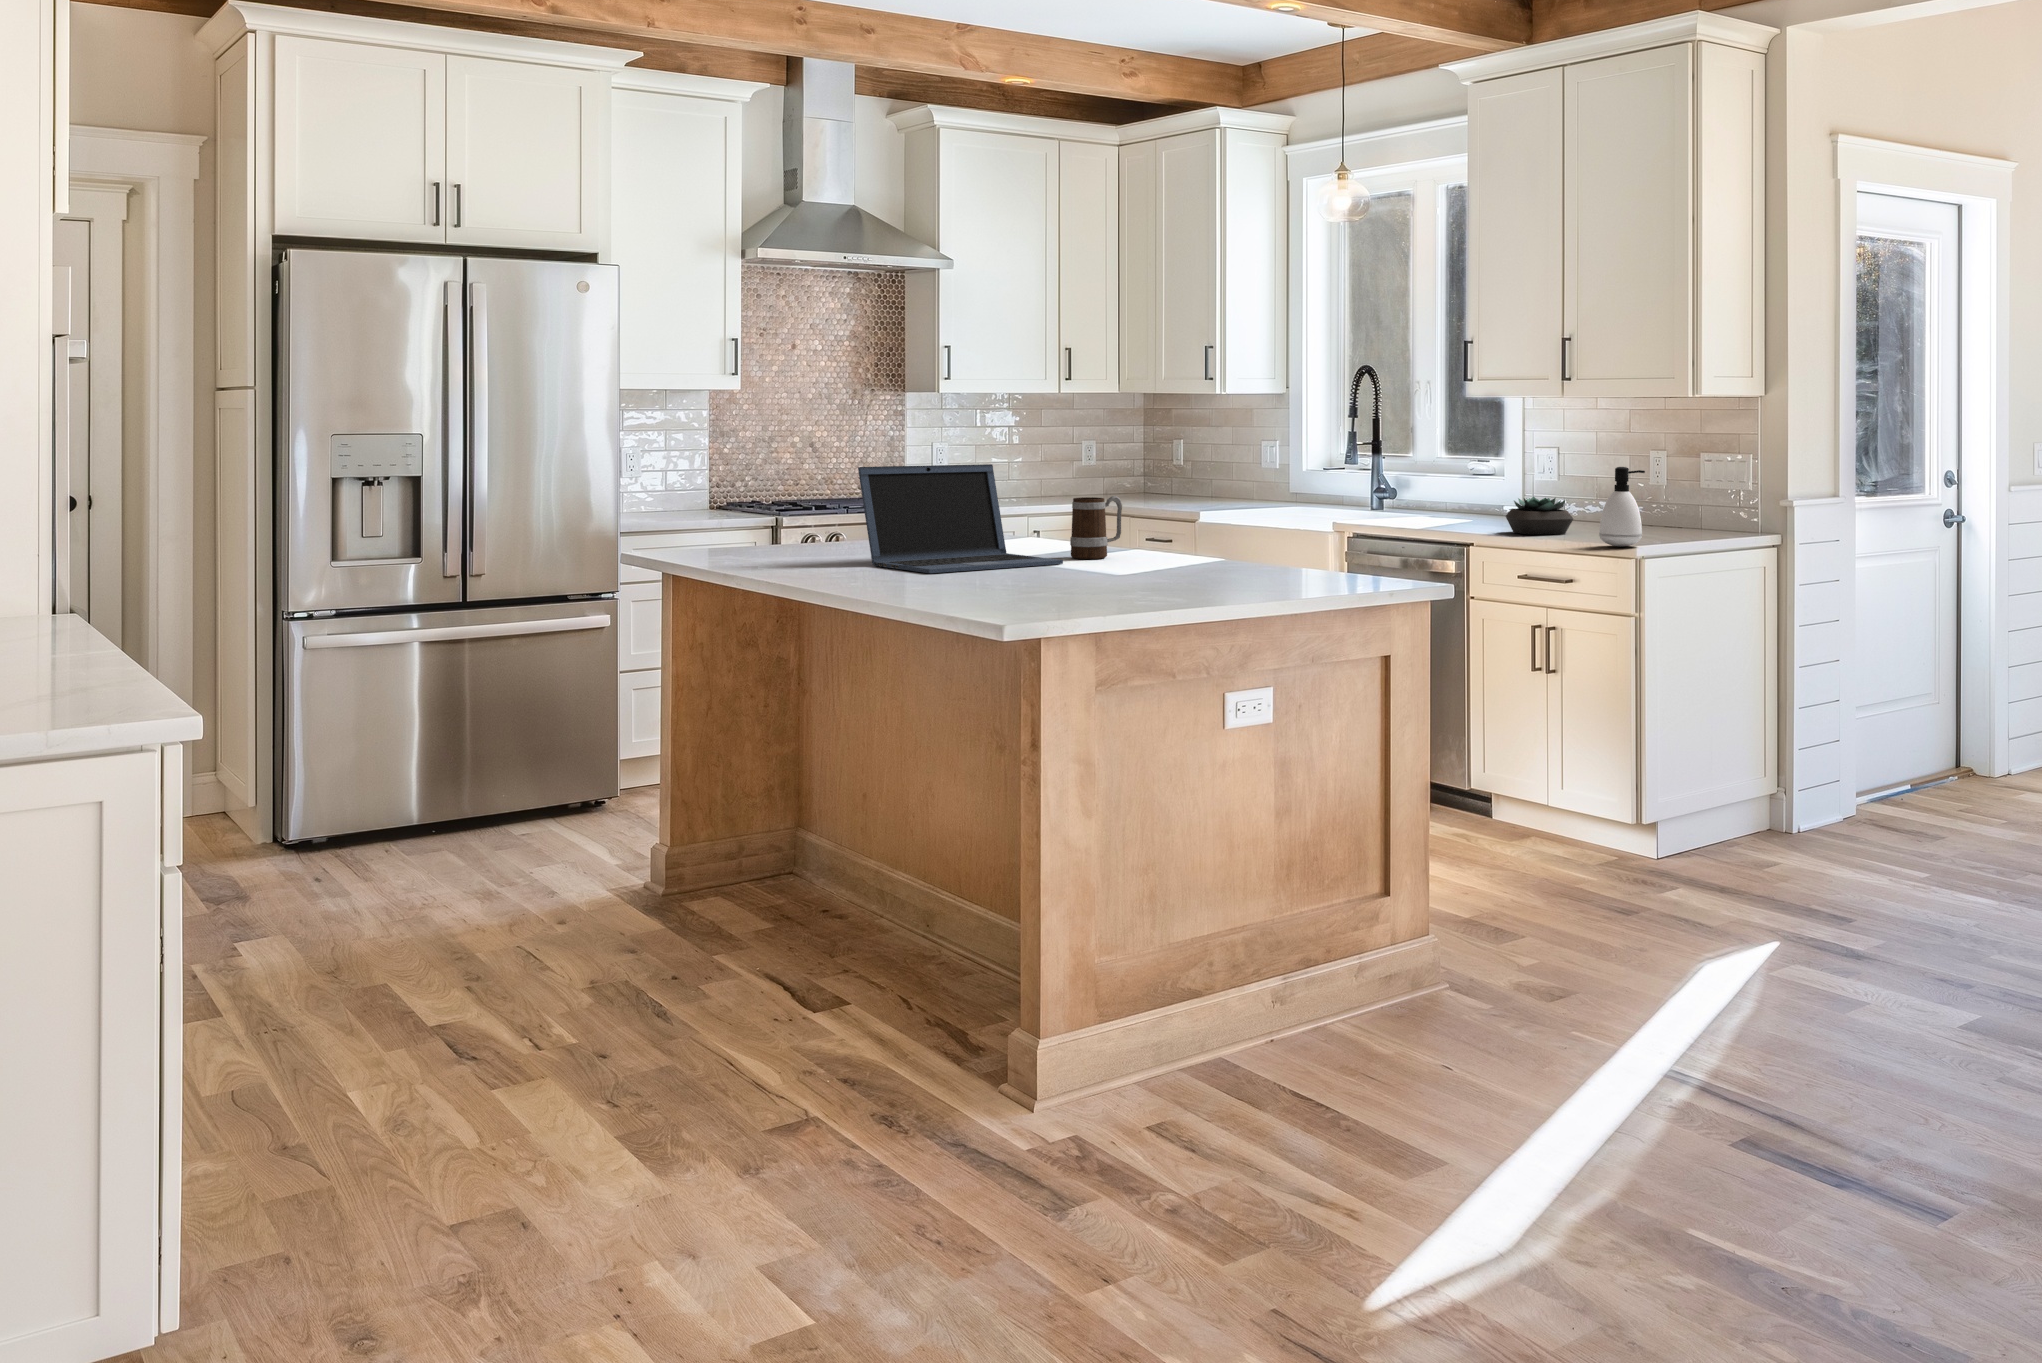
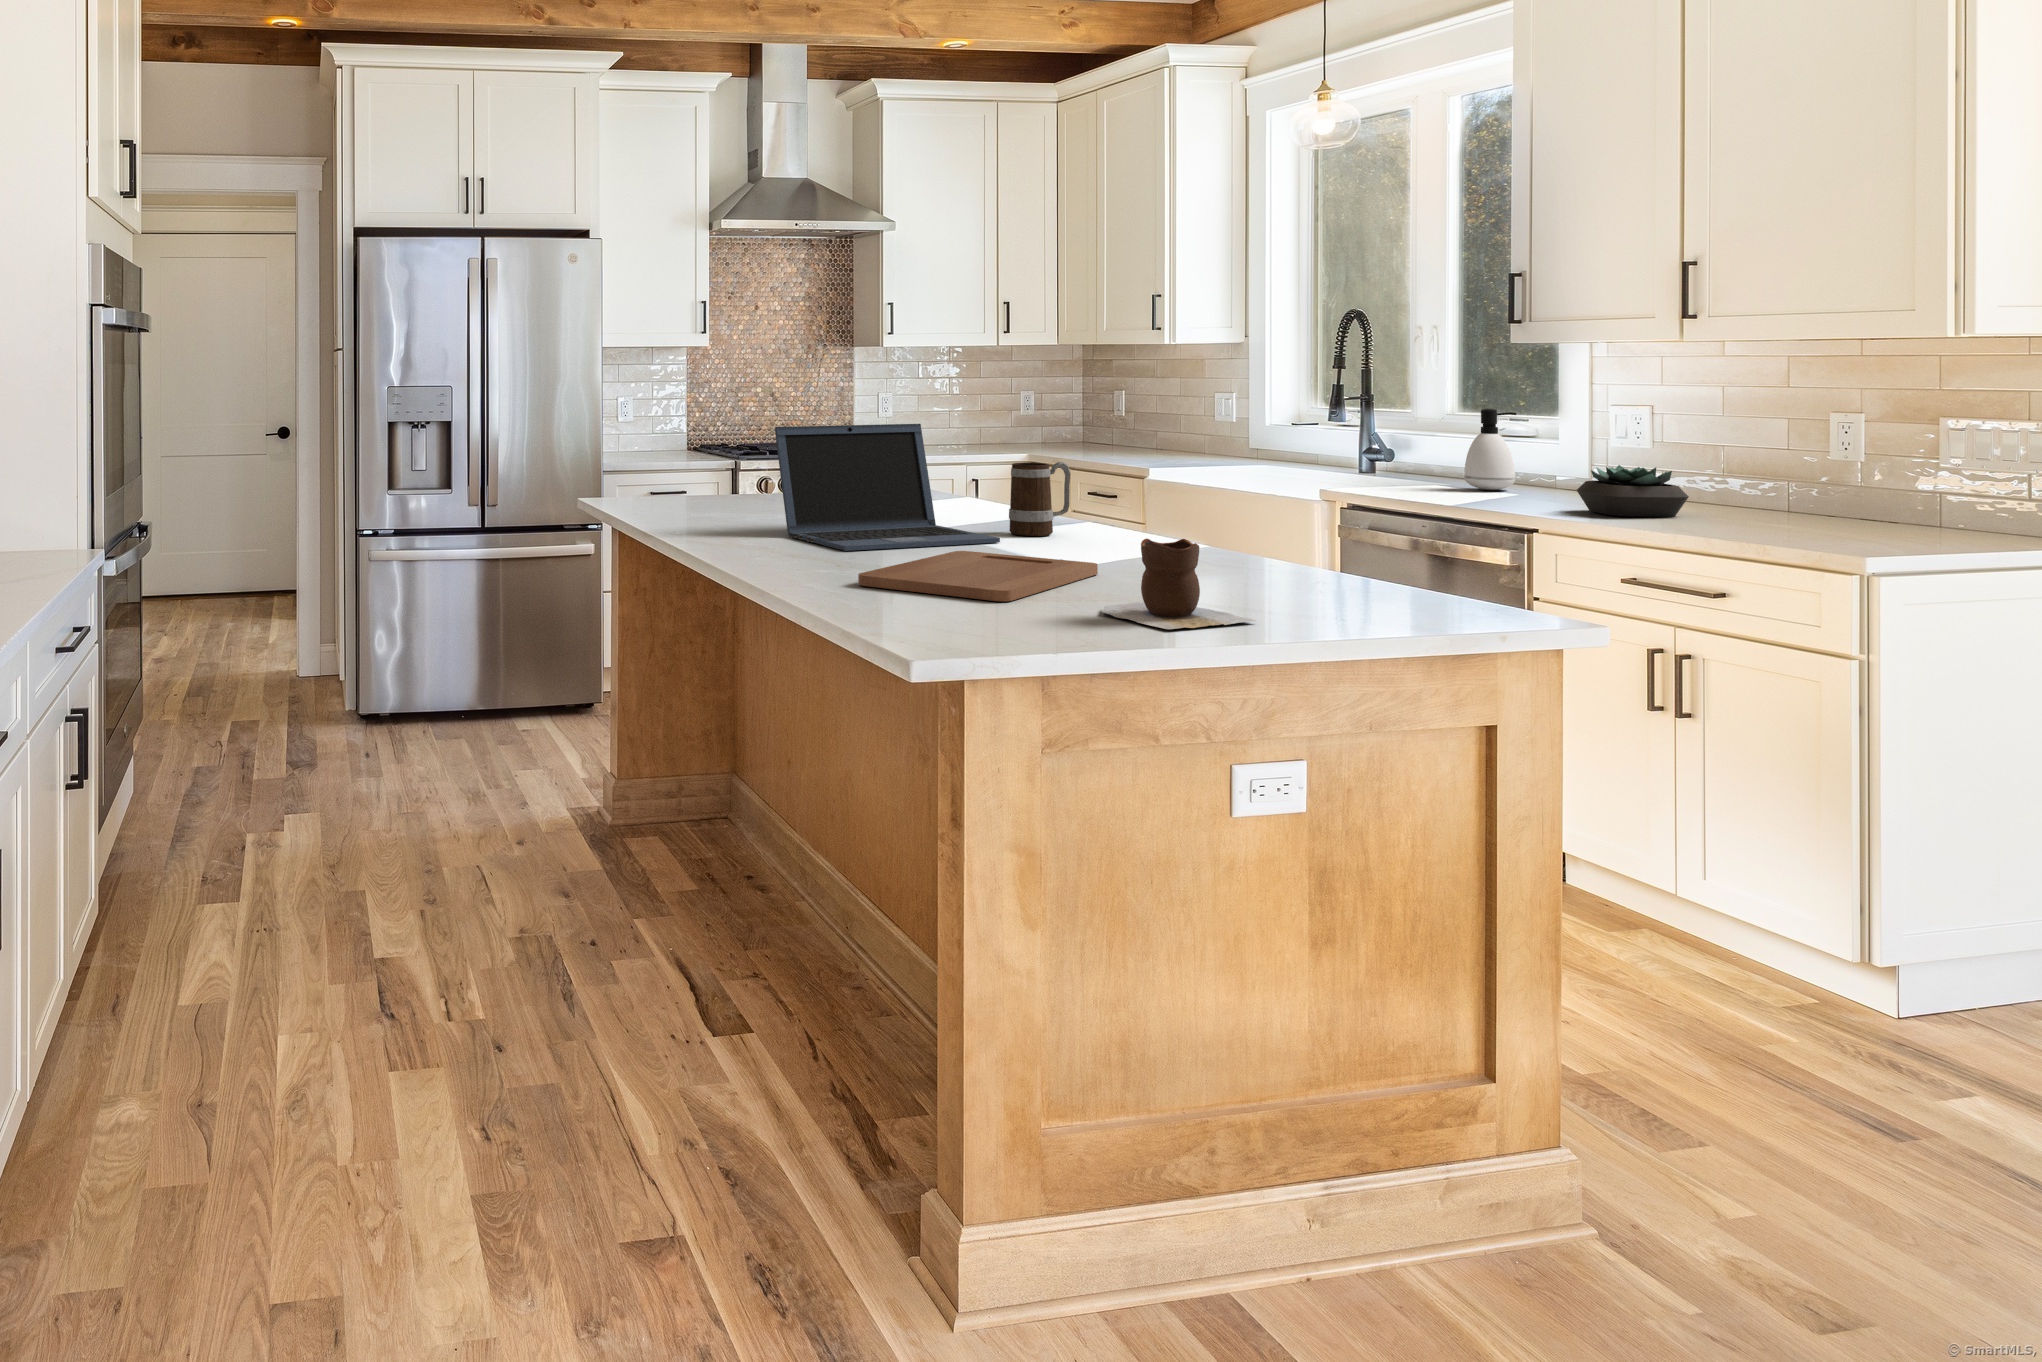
soap dispenser: present [1599,467,1645,546] -> present [1464,409,1517,490]
vase: none [1141,544,1249,607] -> present [1102,539,1255,629]
cutting board: none [949,568,1141,598] -> present [858,551,1098,601]

